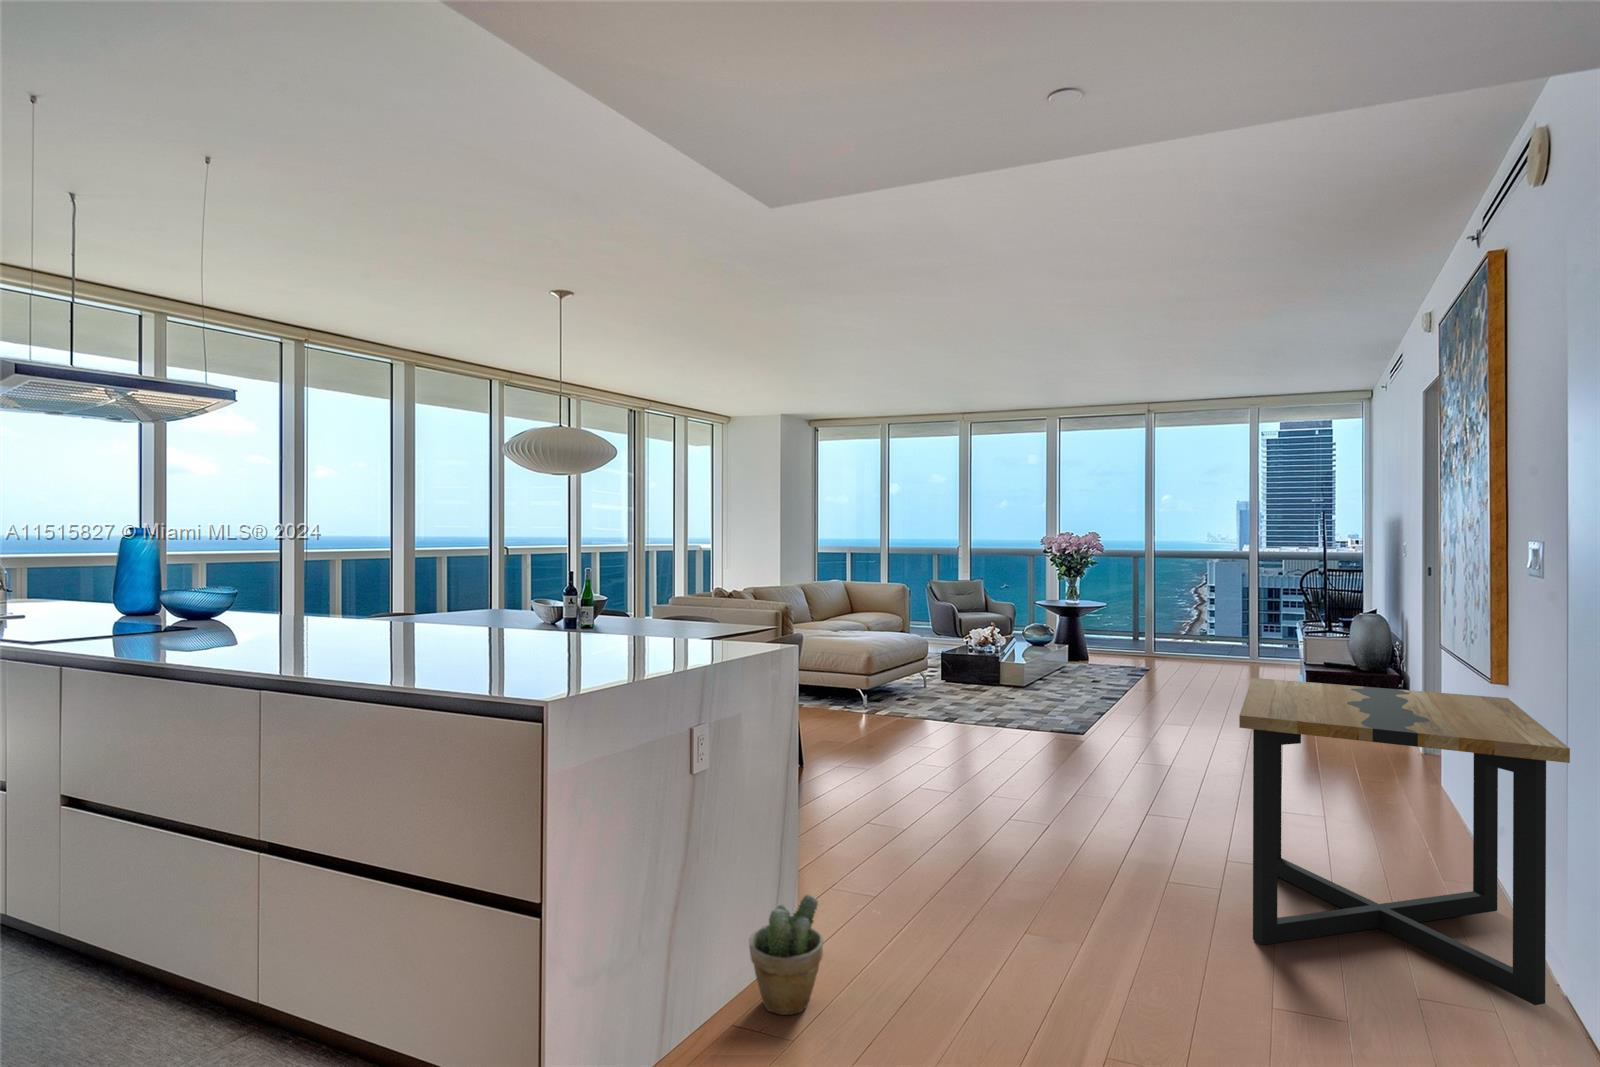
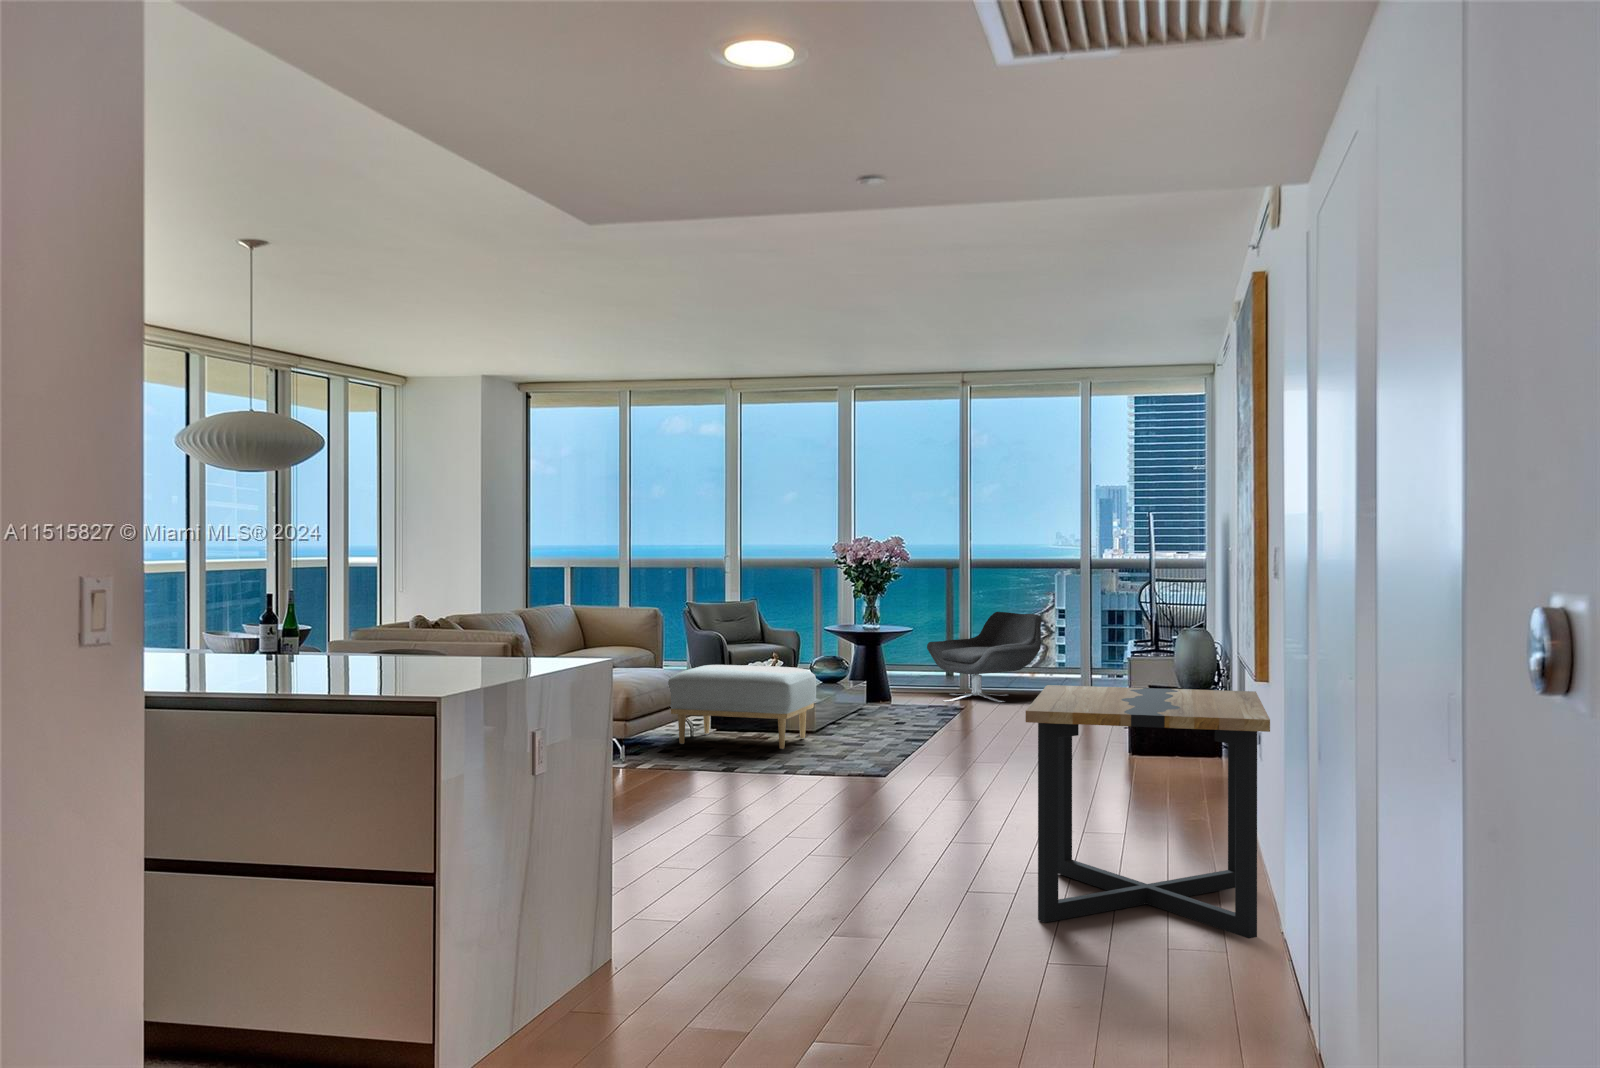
lounge chair: none [1118,592,1216,665] -> present [927,612,1041,702]
ottoman: none [905,631,1025,702] -> present [668,665,816,749]
potted plant: present [749,894,824,1015] -> none [581,891,654,1002]

